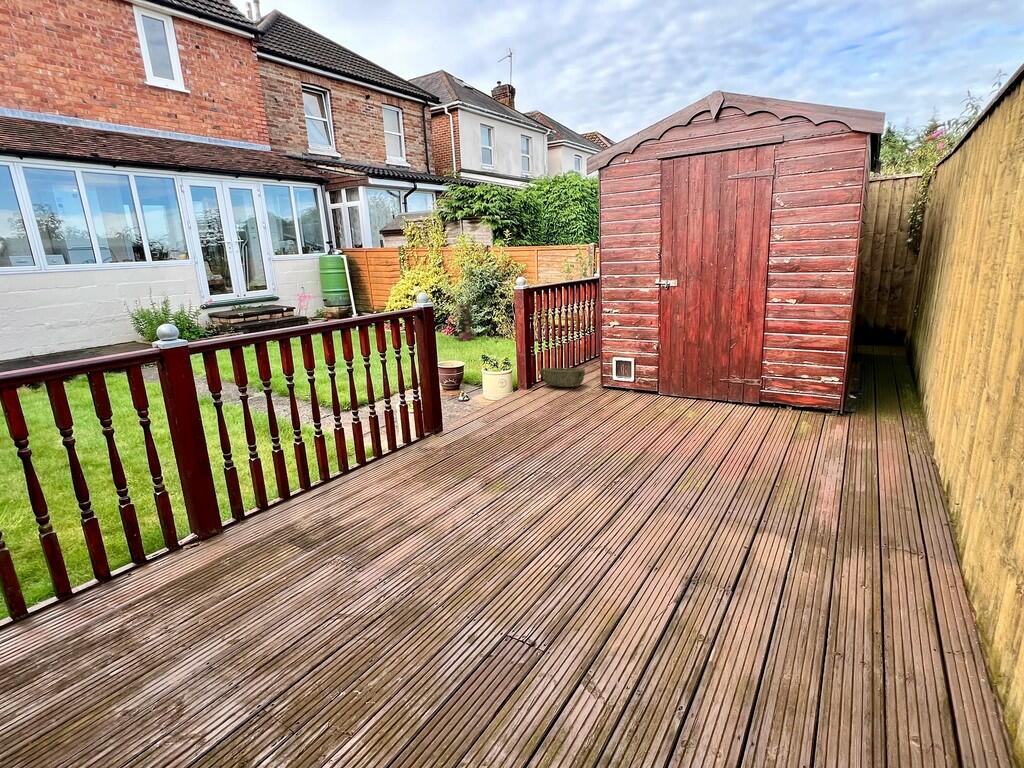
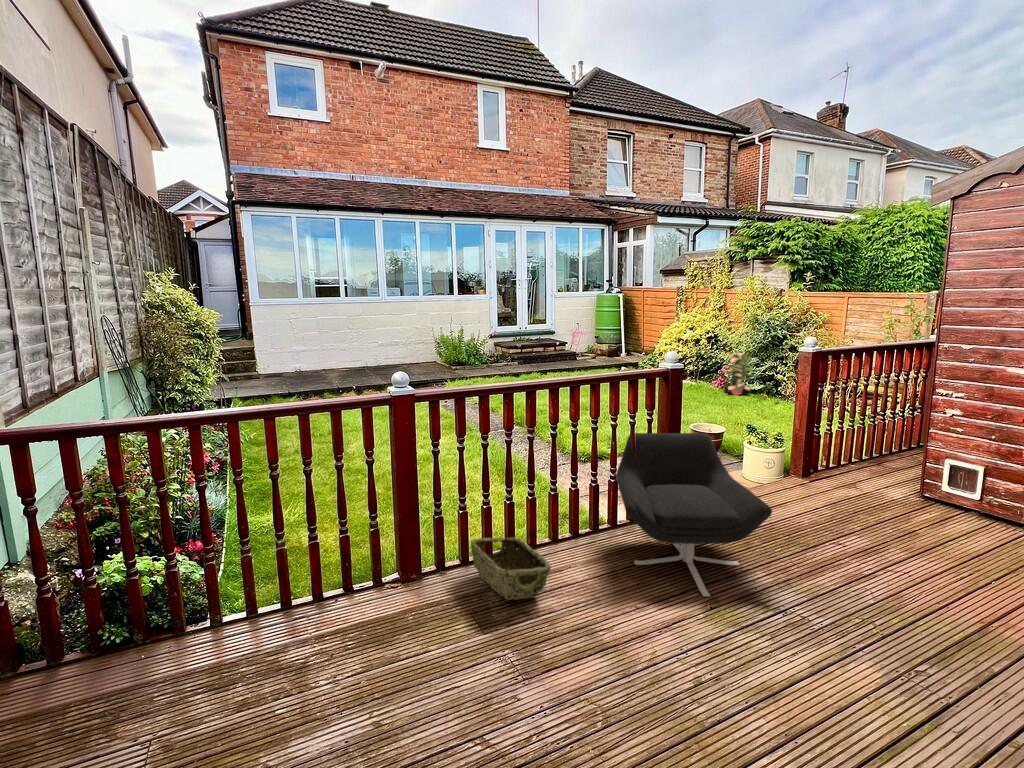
lounge chair: none [393,359,516,478] -> present [616,433,772,597]
woven basket: present [541,368,585,387] -> present [471,537,551,600]

